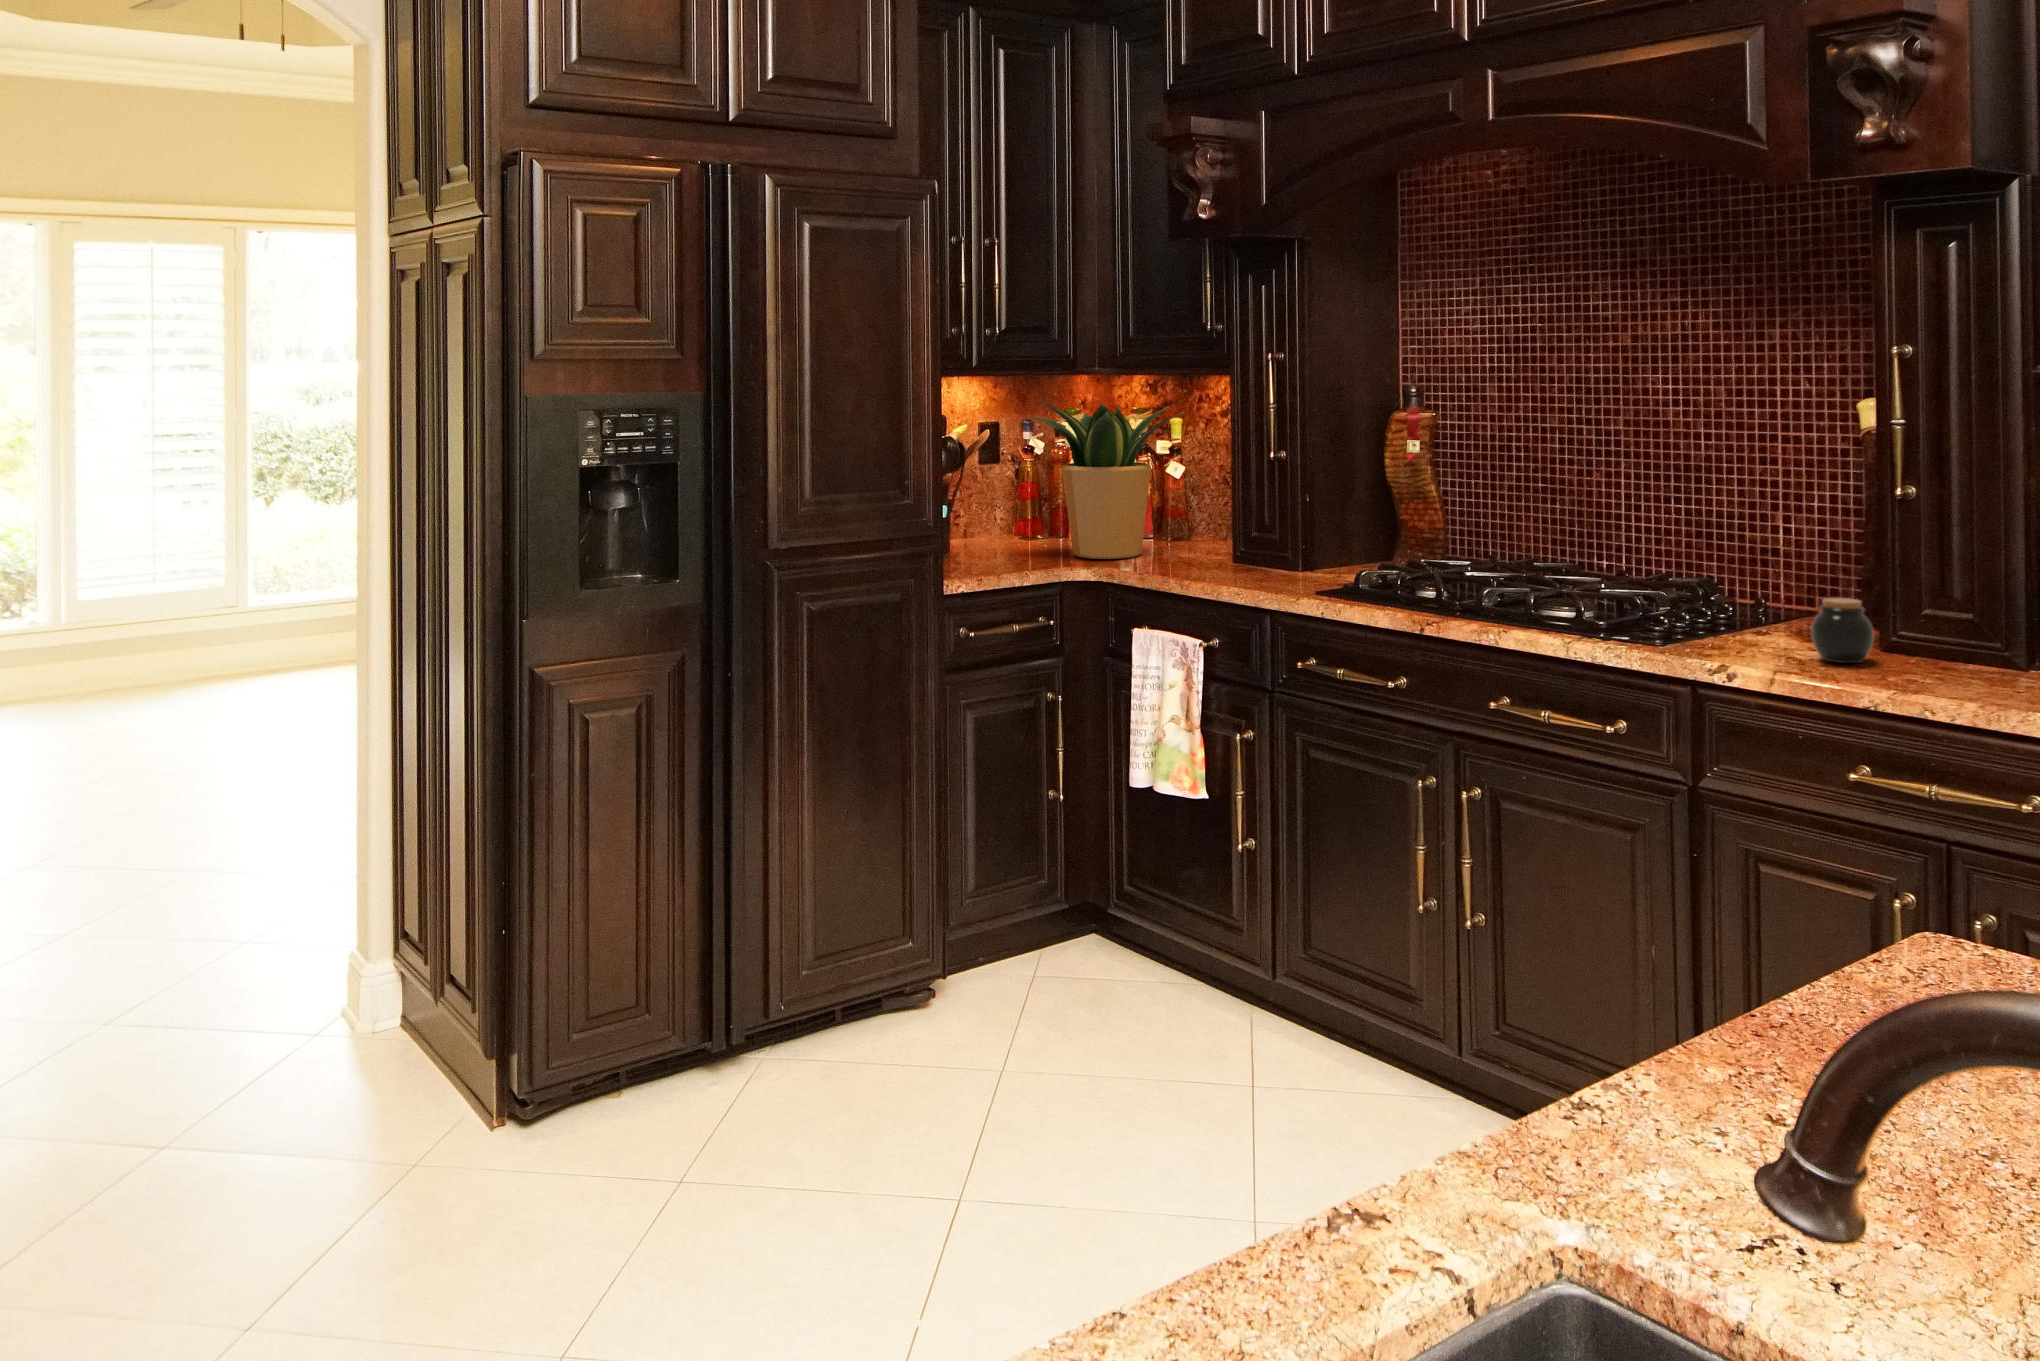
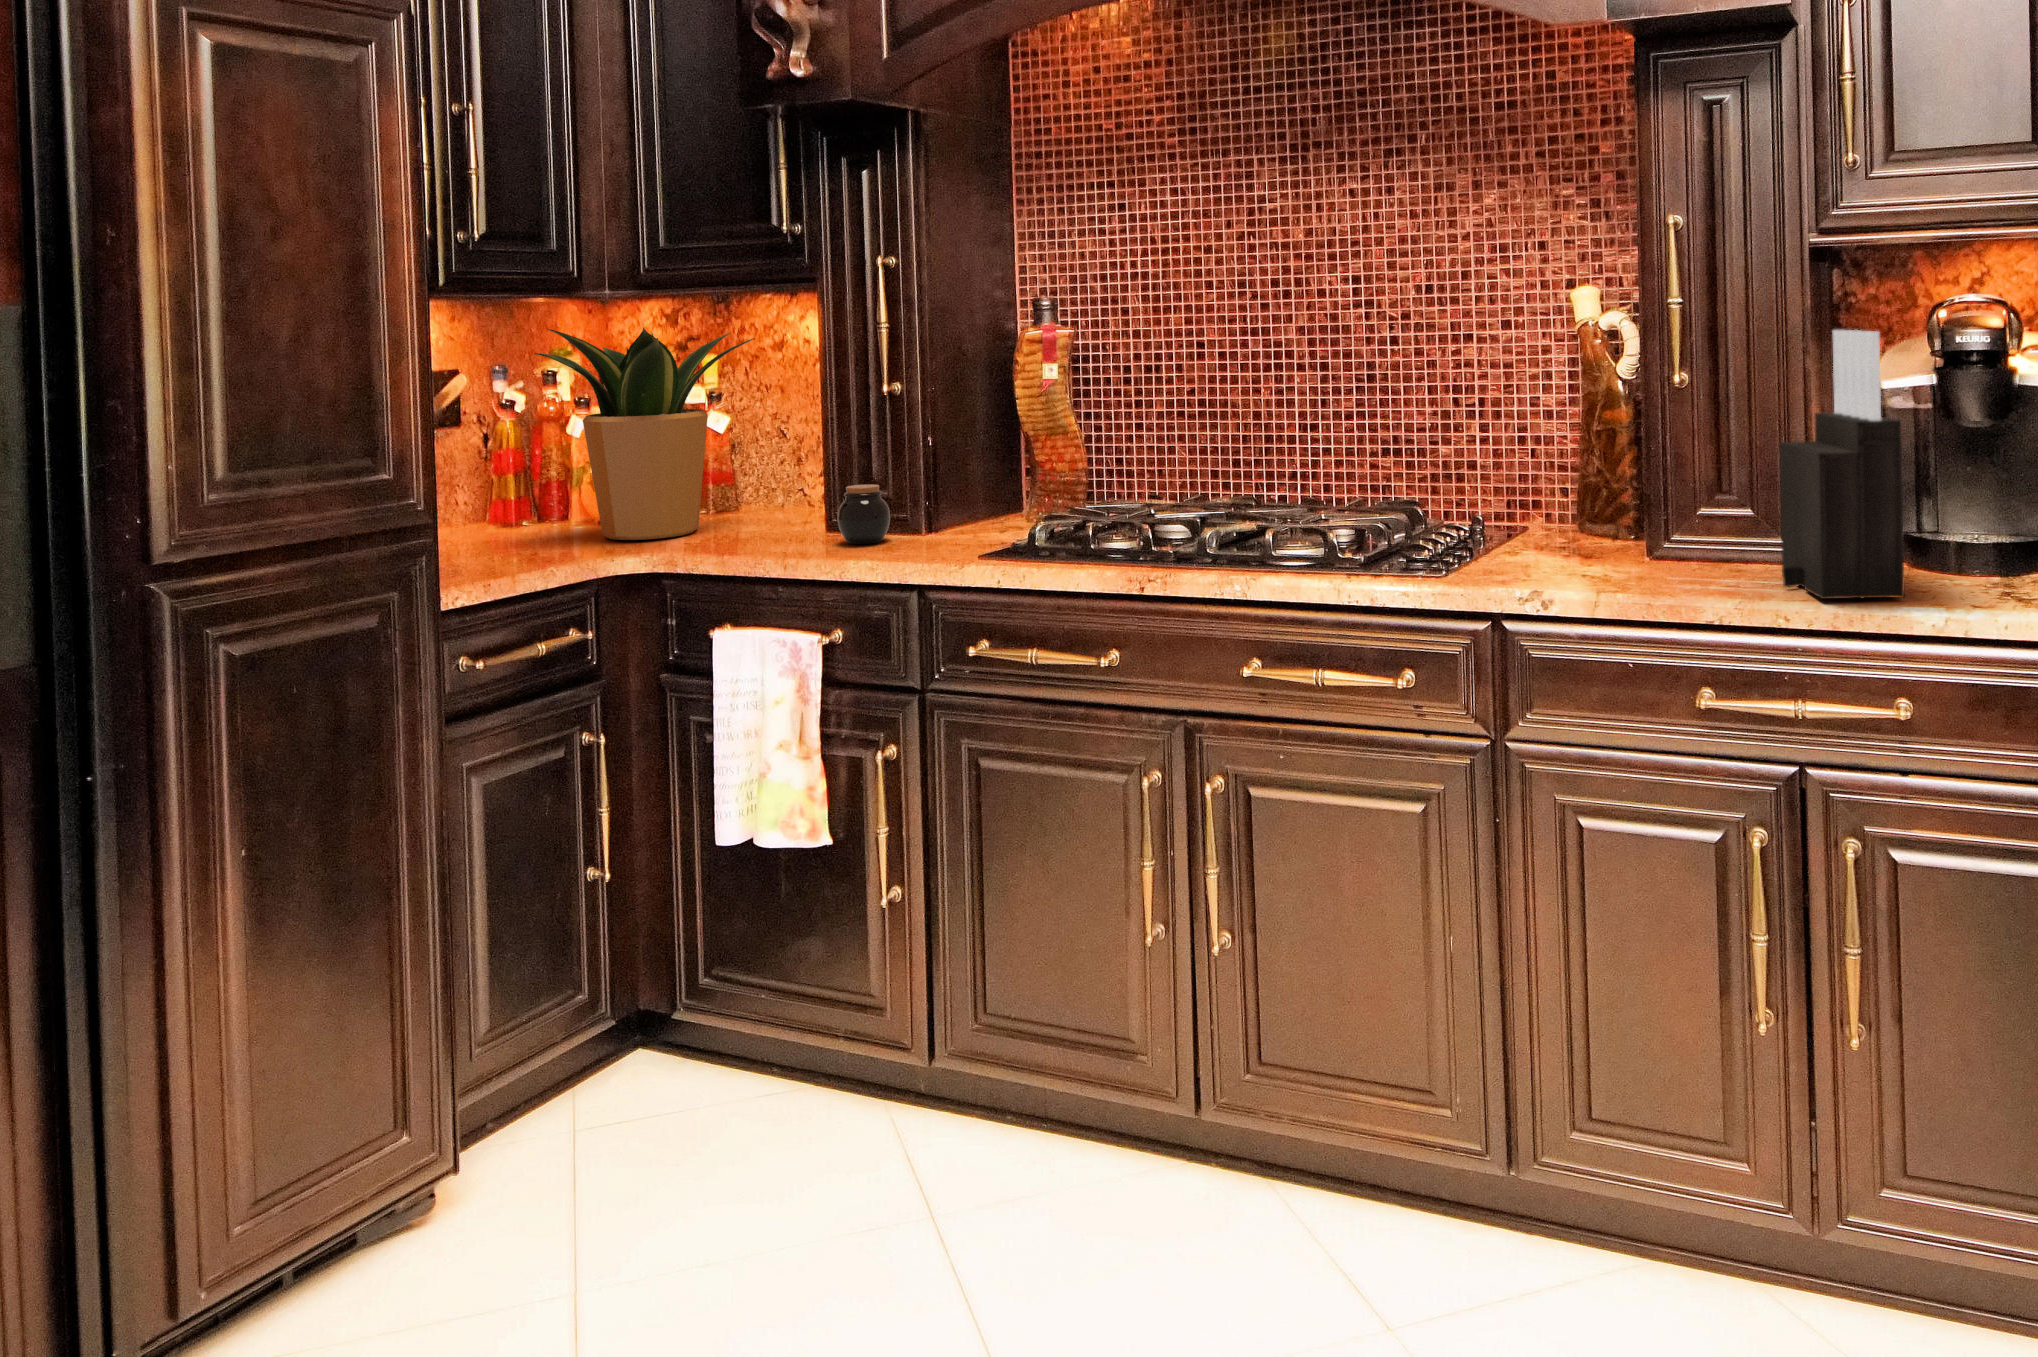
knife block: none [1939,455,2035,696] -> present [1779,330,1905,599]
jar: present [1811,598,1874,663] -> present [837,484,890,544]

